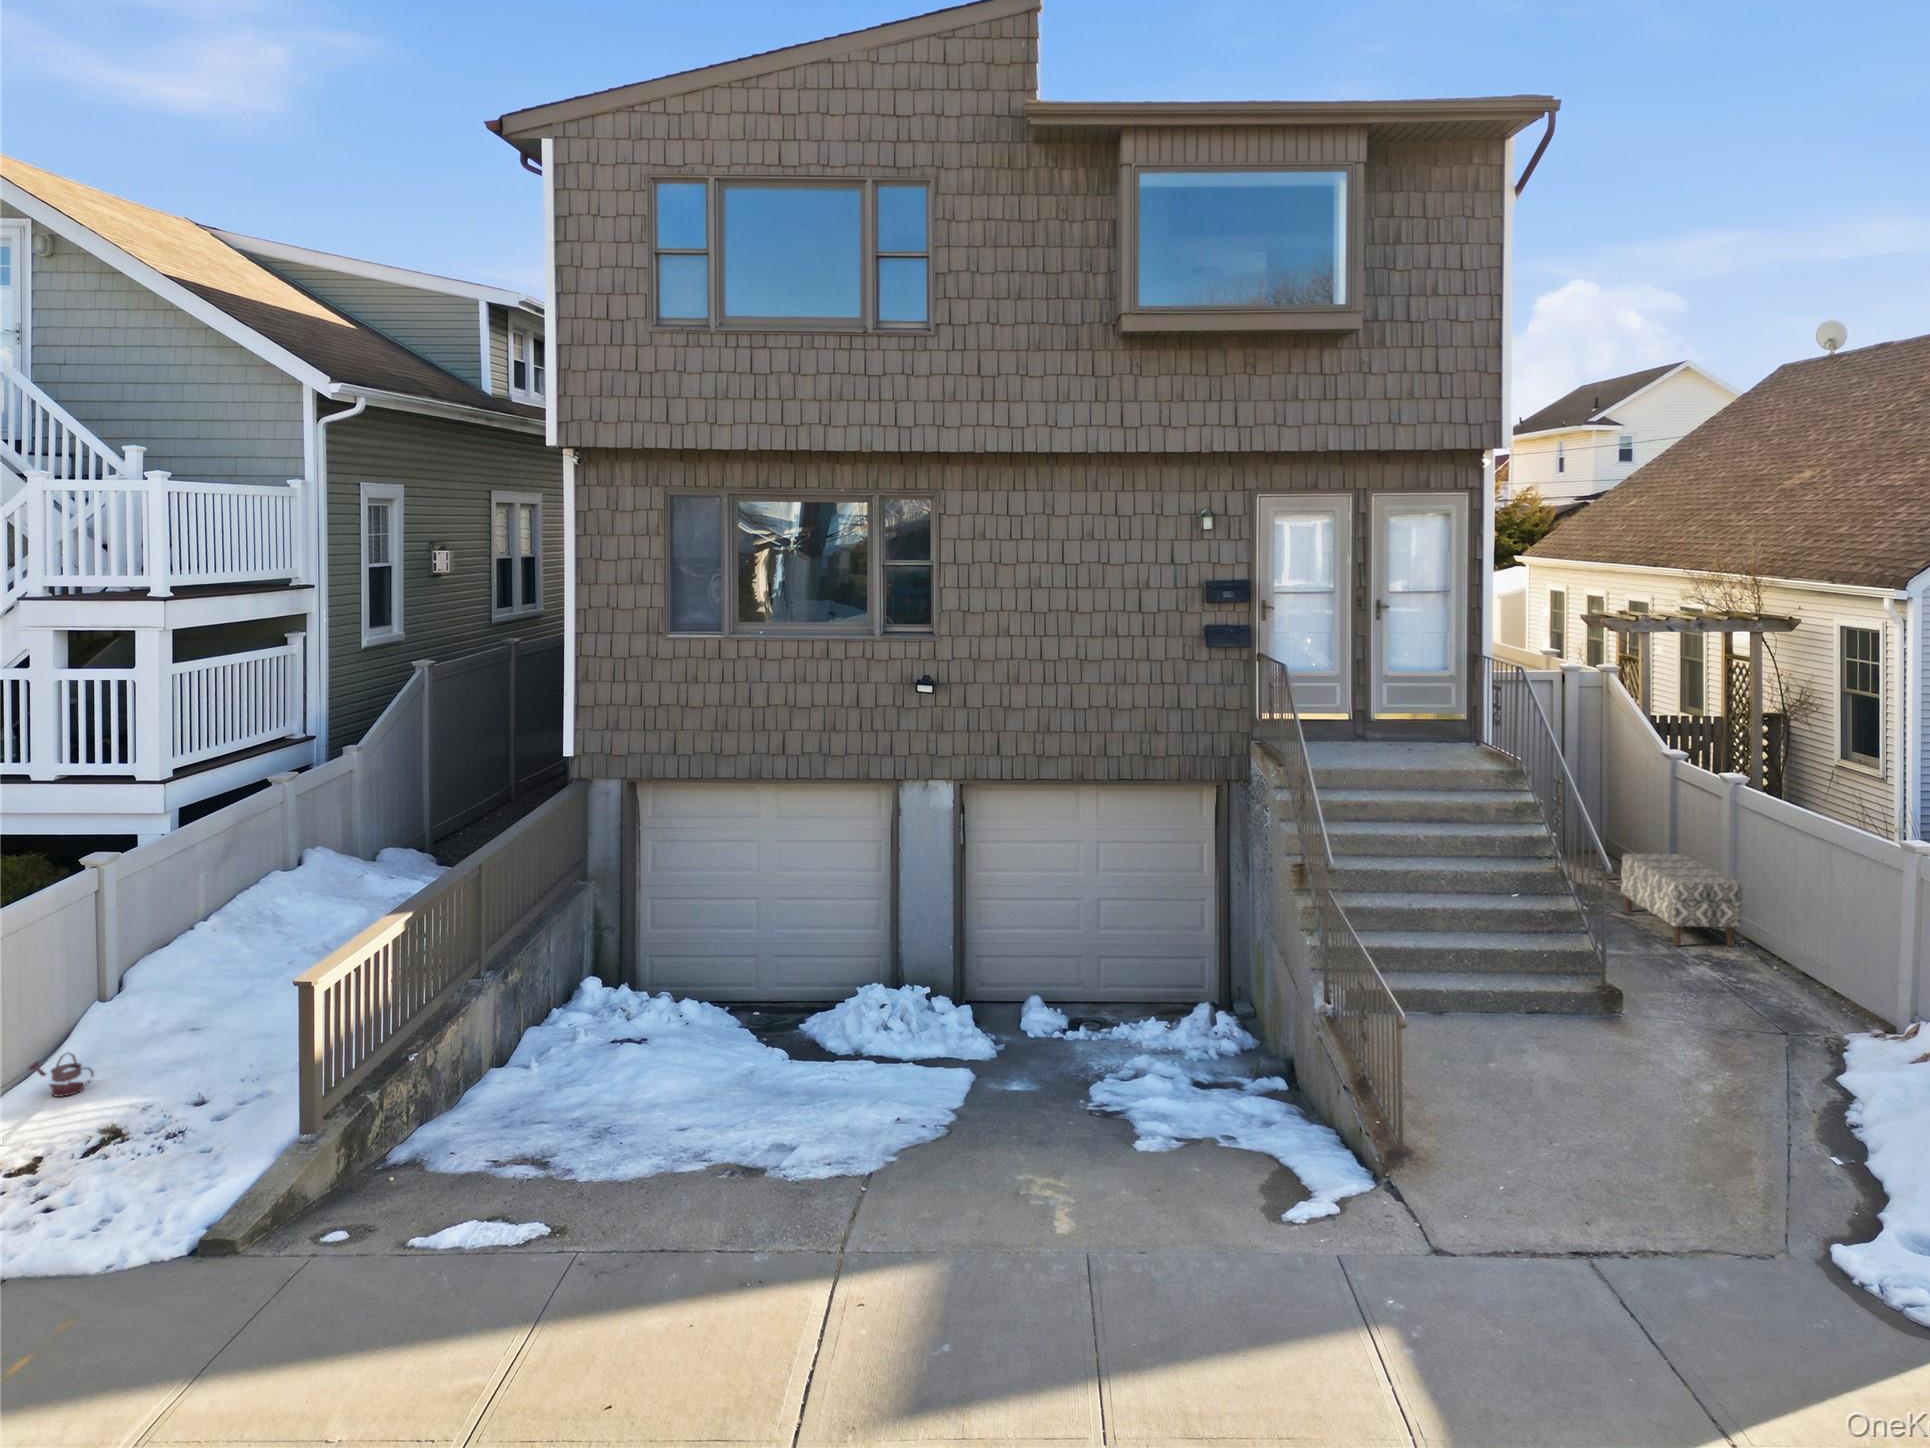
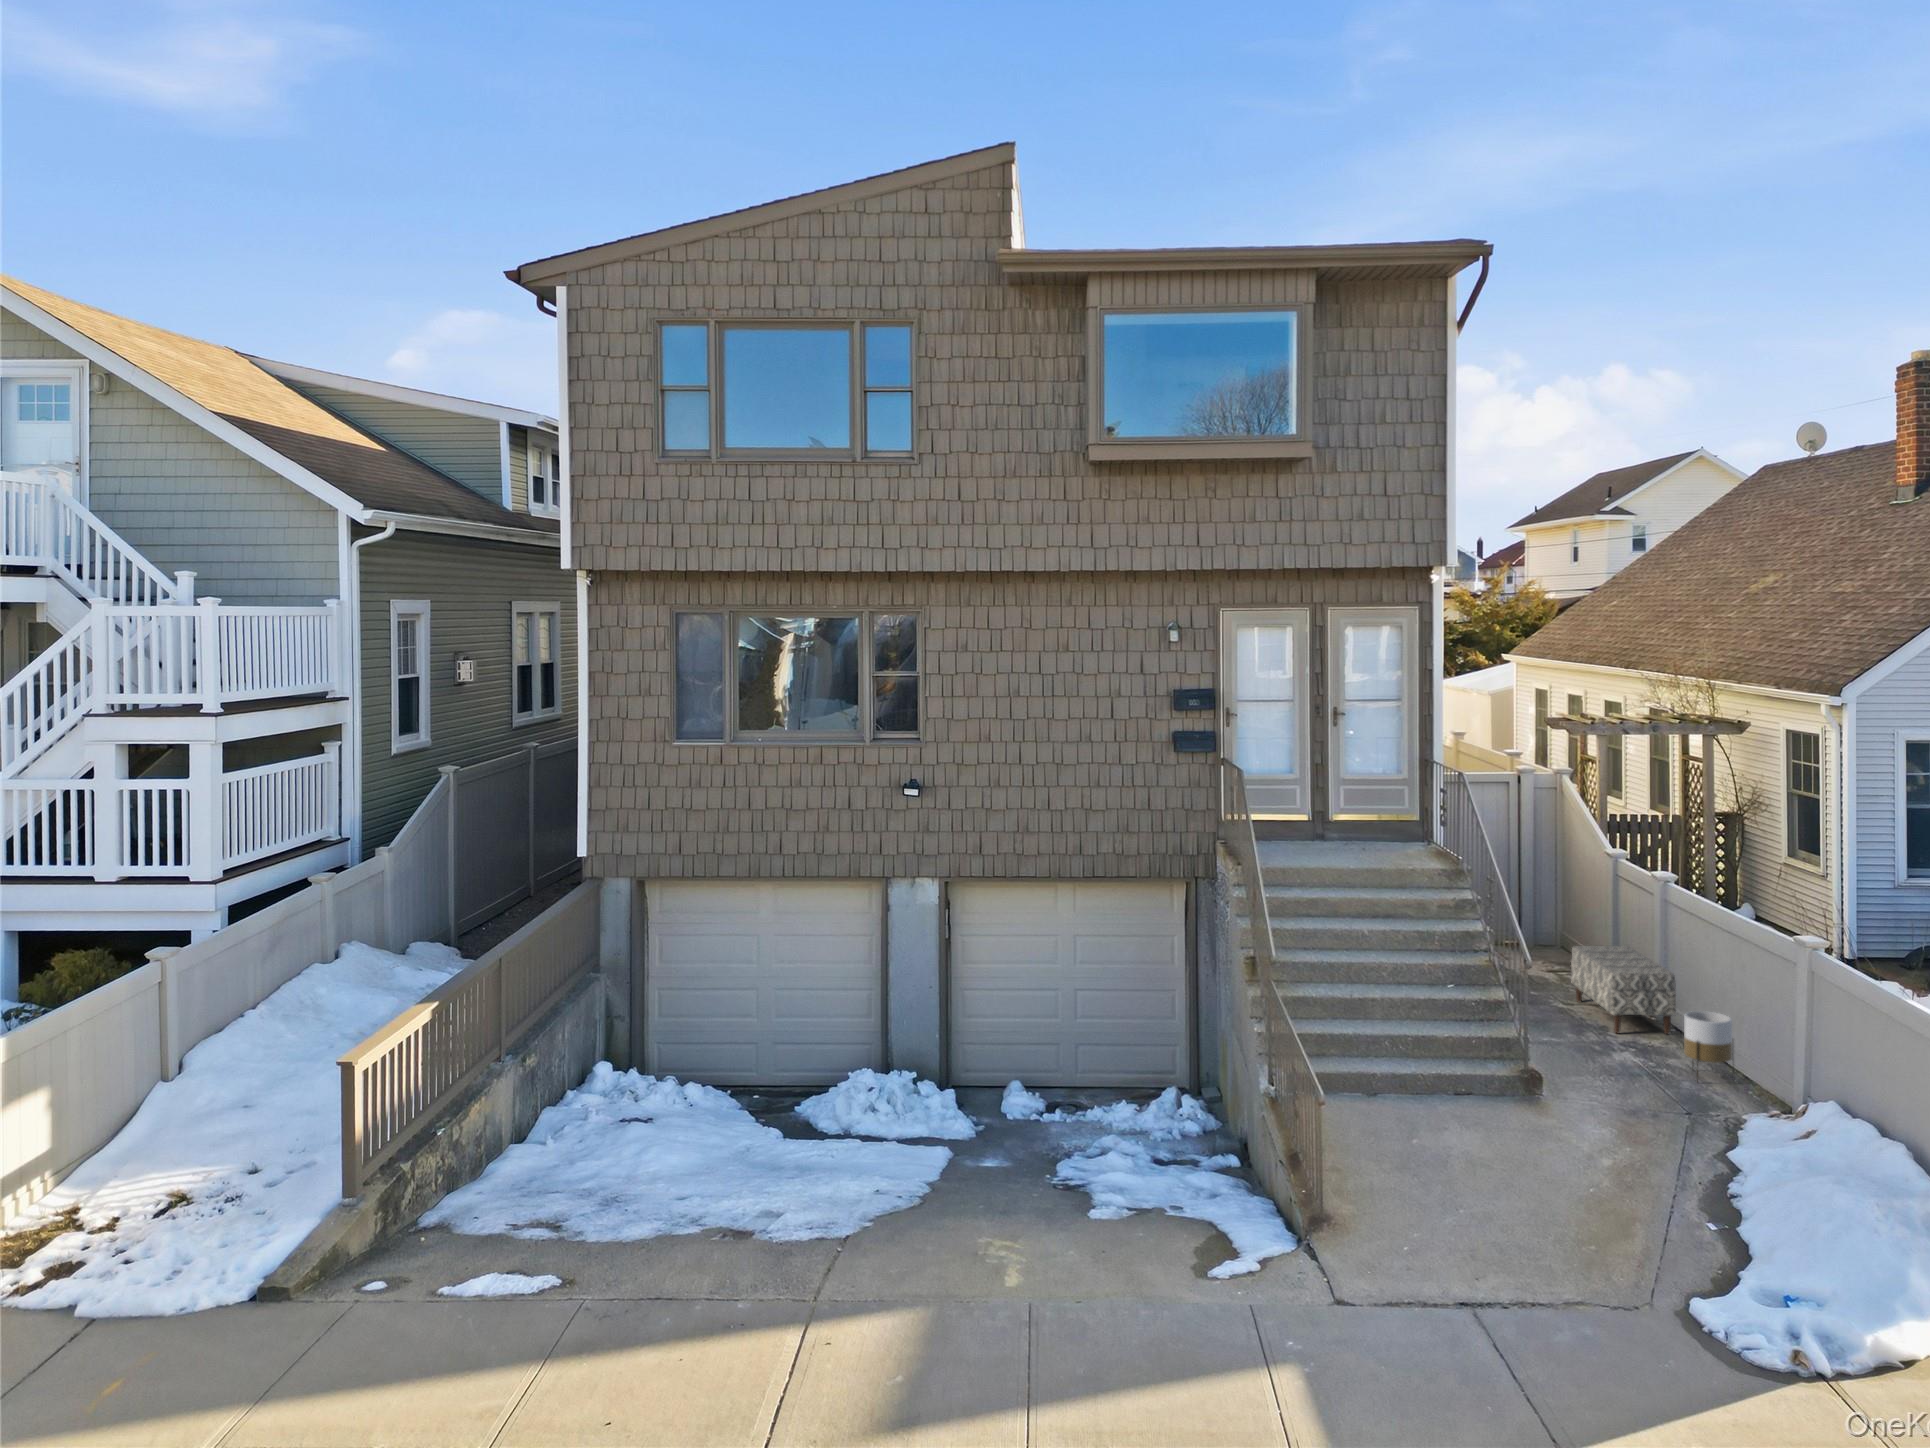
planter: none [1761,923,1817,999] -> present [1684,1011,1733,1063]
watering can: present [28,1053,94,1097] -> none [102,1127,160,1167]

